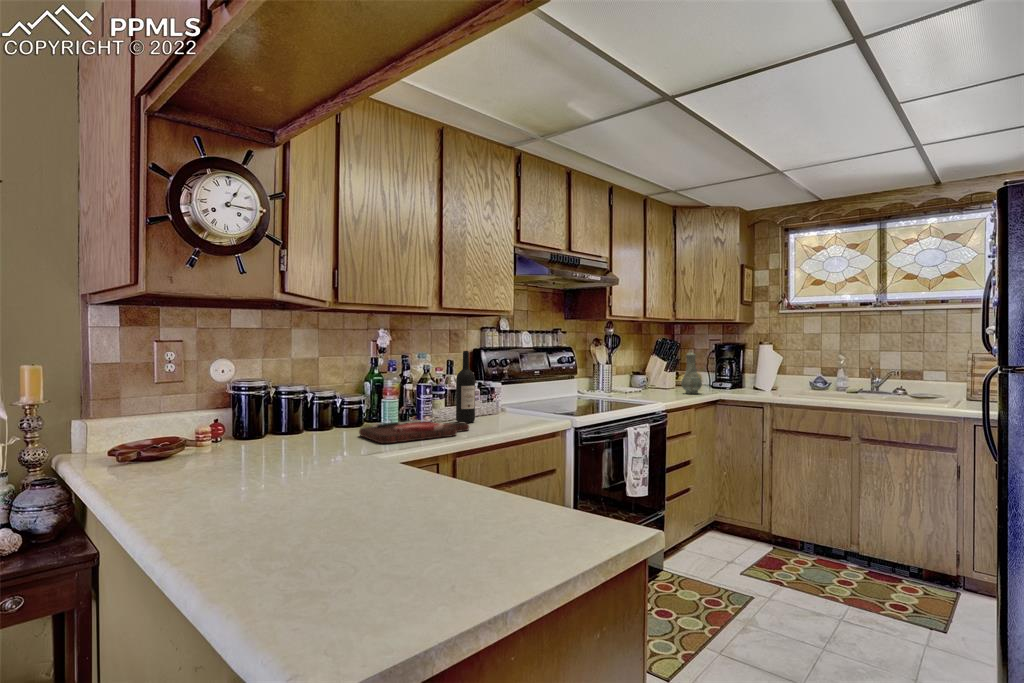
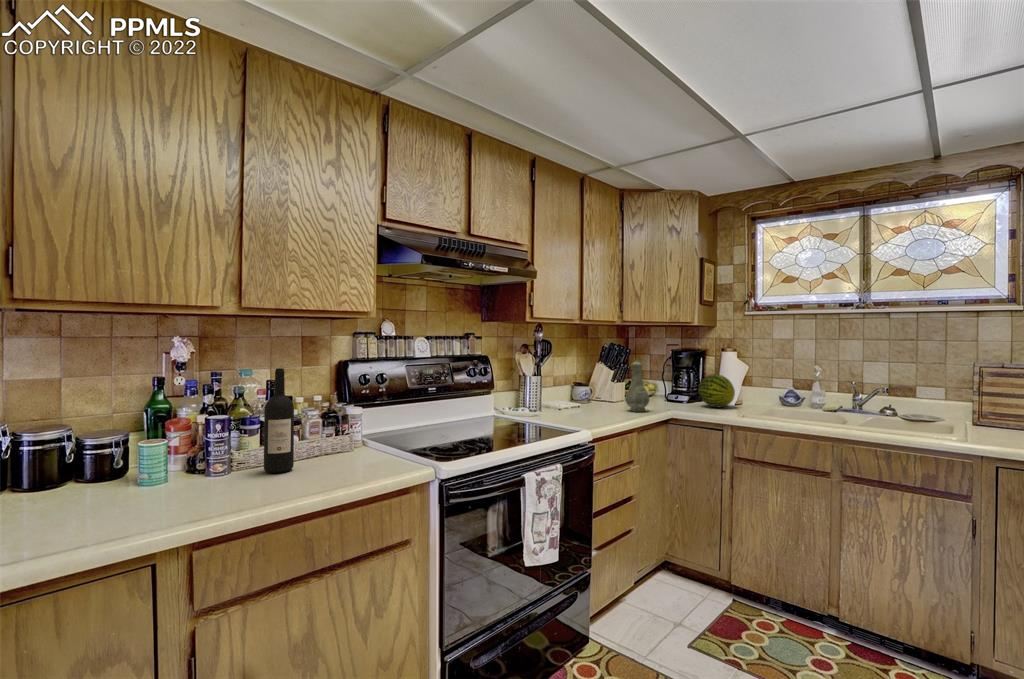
fruit: none [741,364,772,391] -> present [699,375,735,407]
cutting board: present [359,420,469,443] -> none [33,478,253,537]

